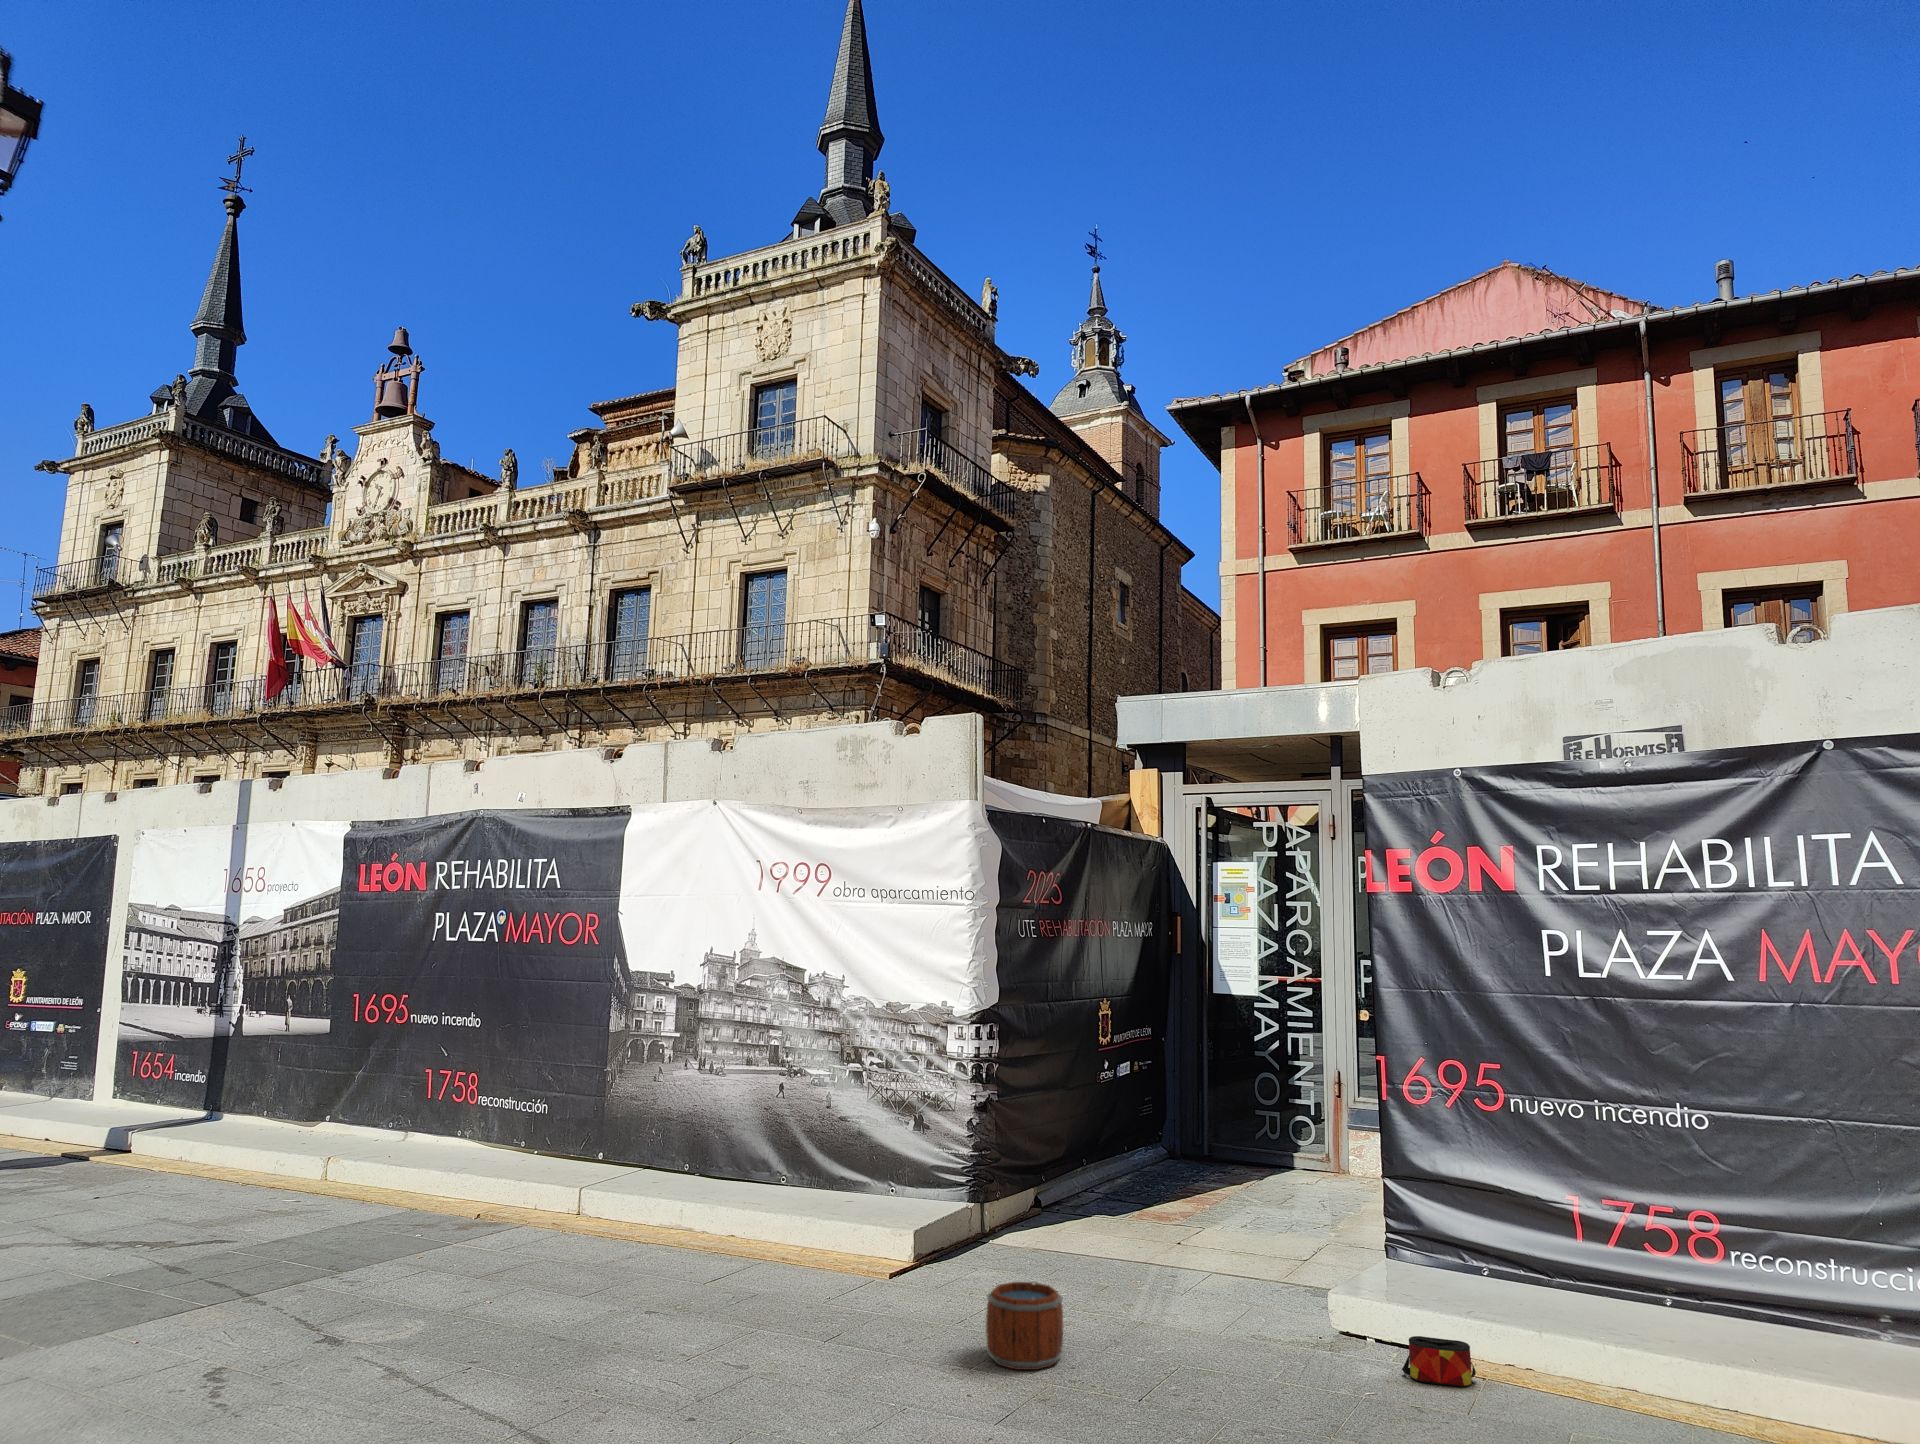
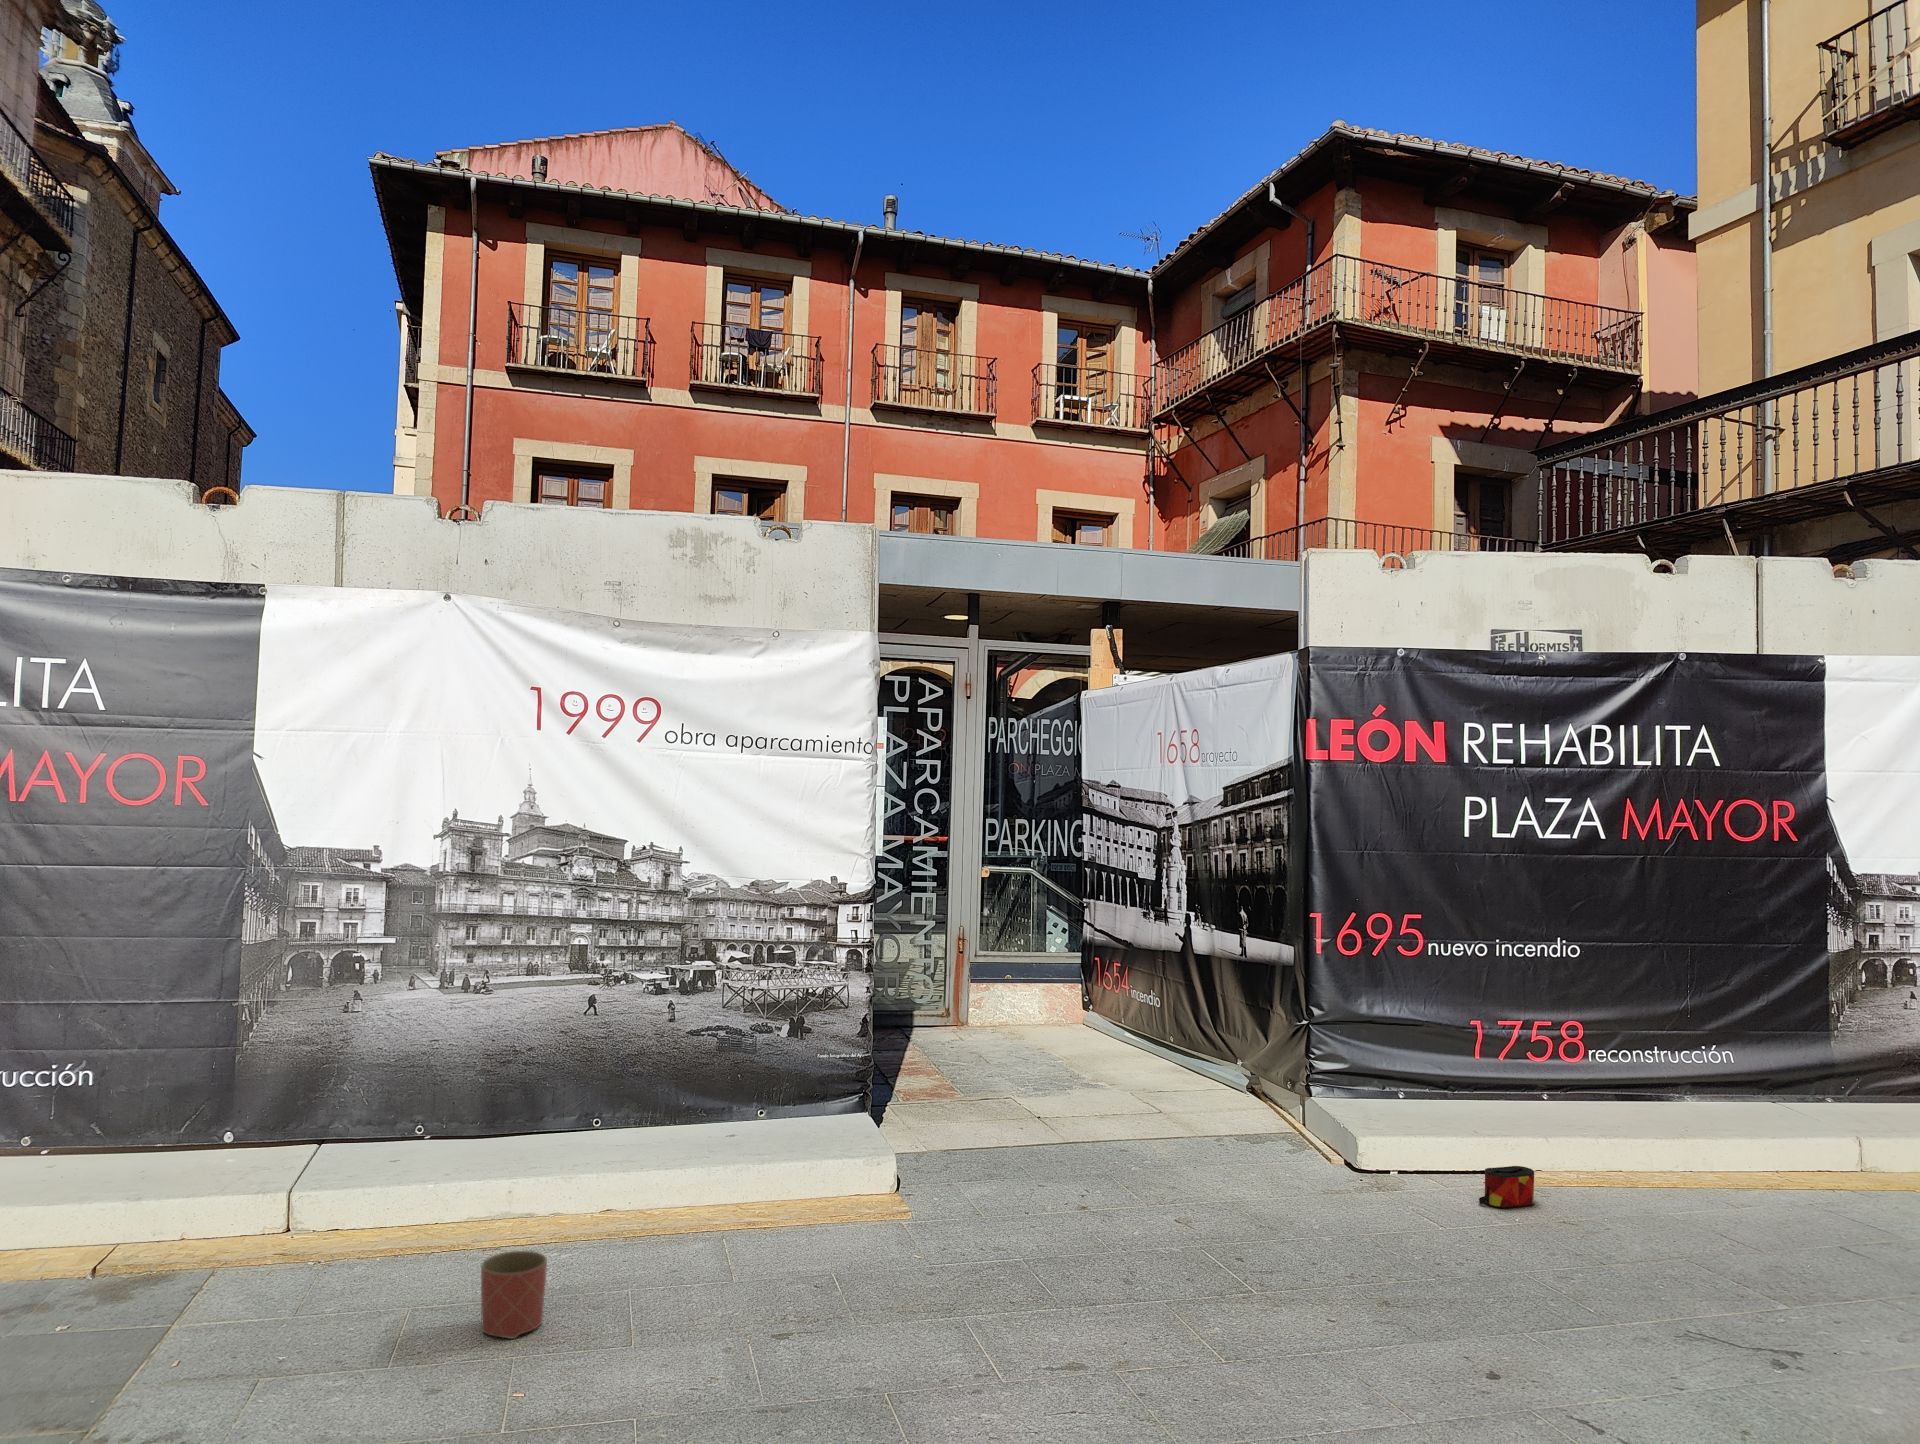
planter: none [542,1237,586,1293] -> present [481,1251,547,1339]
bucket: present [986,1282,1063,1370] -> none [1170,1187,1256,1284]

